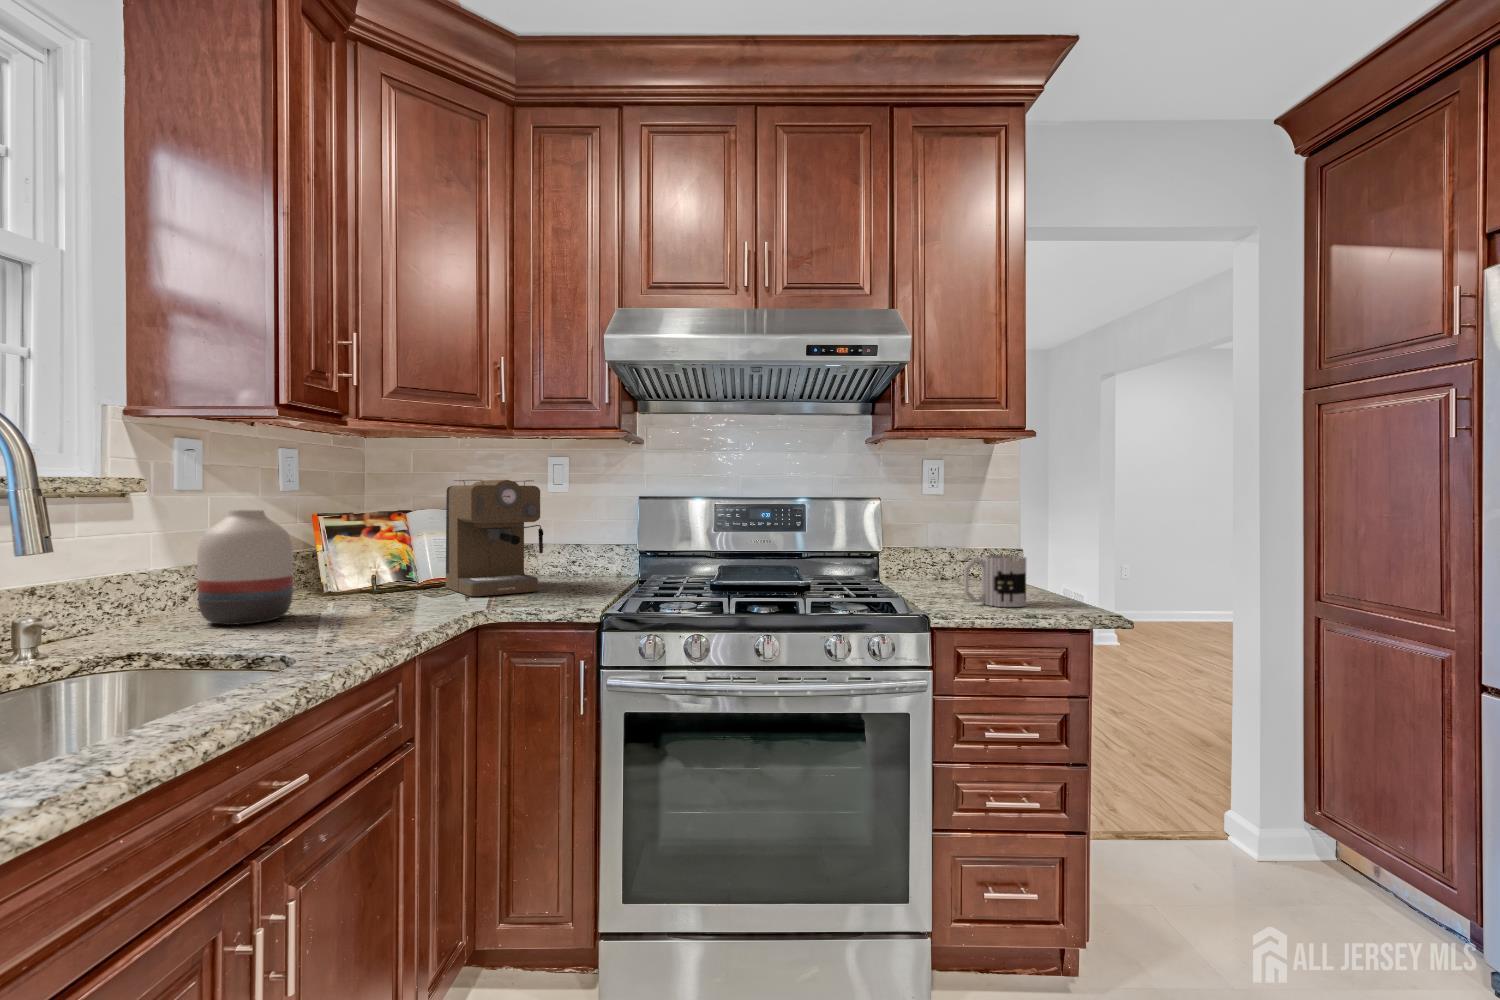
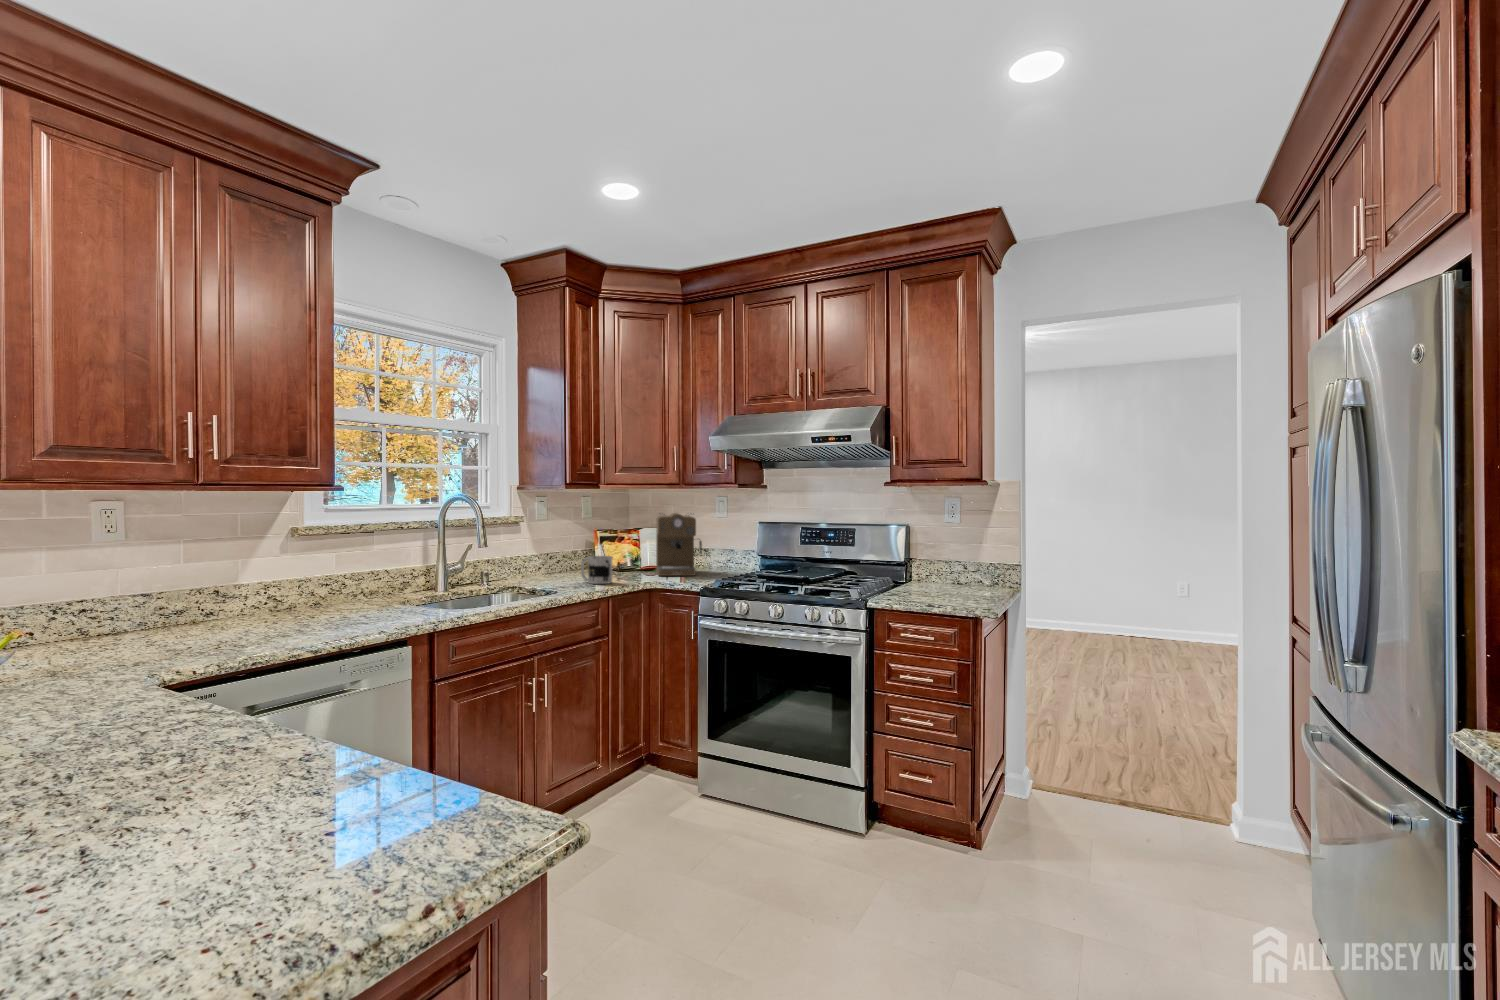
vase: present [197,510,293,625] -> none [538,529,574,580]
mug: present [964,555,1026,607] -> present [581,556,612,584]

